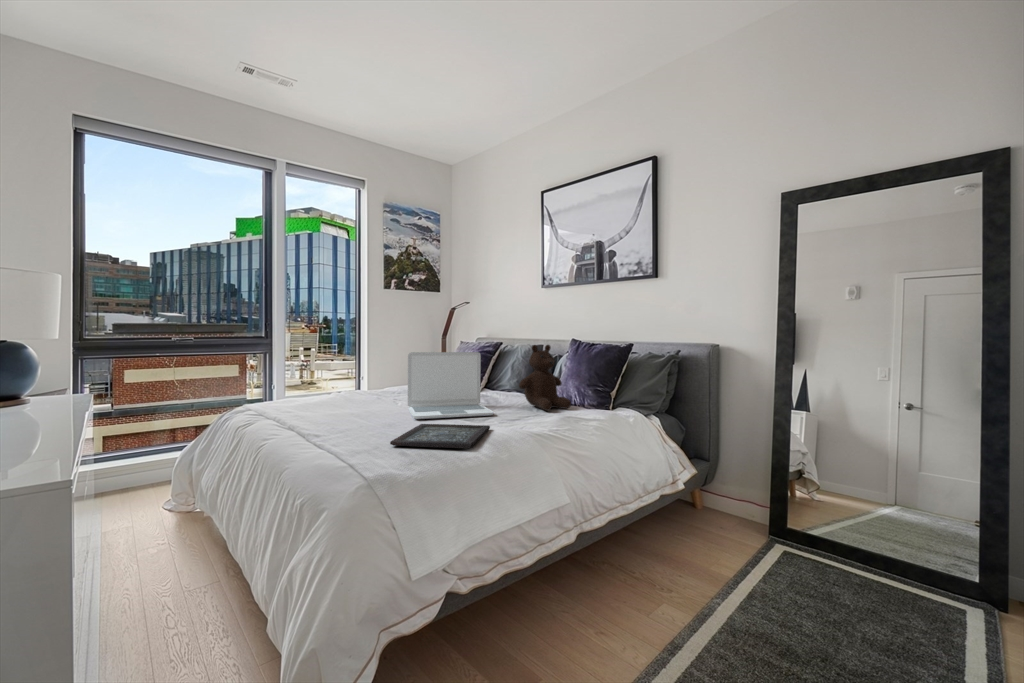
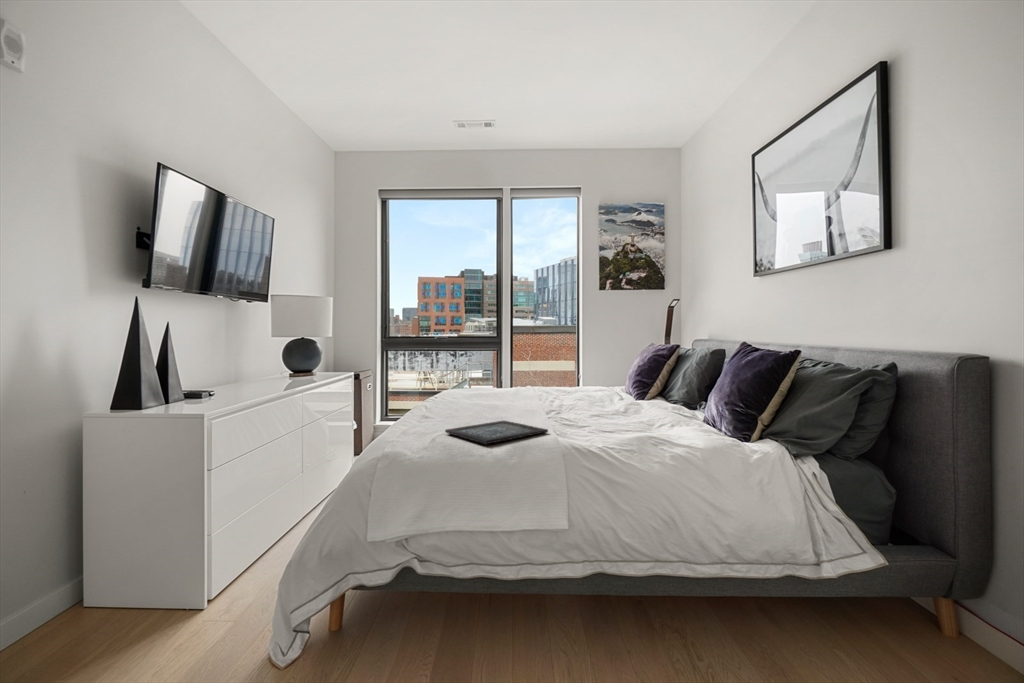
teddy bear: present [519,345,571,411] -> none [628,350,689,425]
laptop: present [408,352,494,419] -> none [511,355,599,422]

